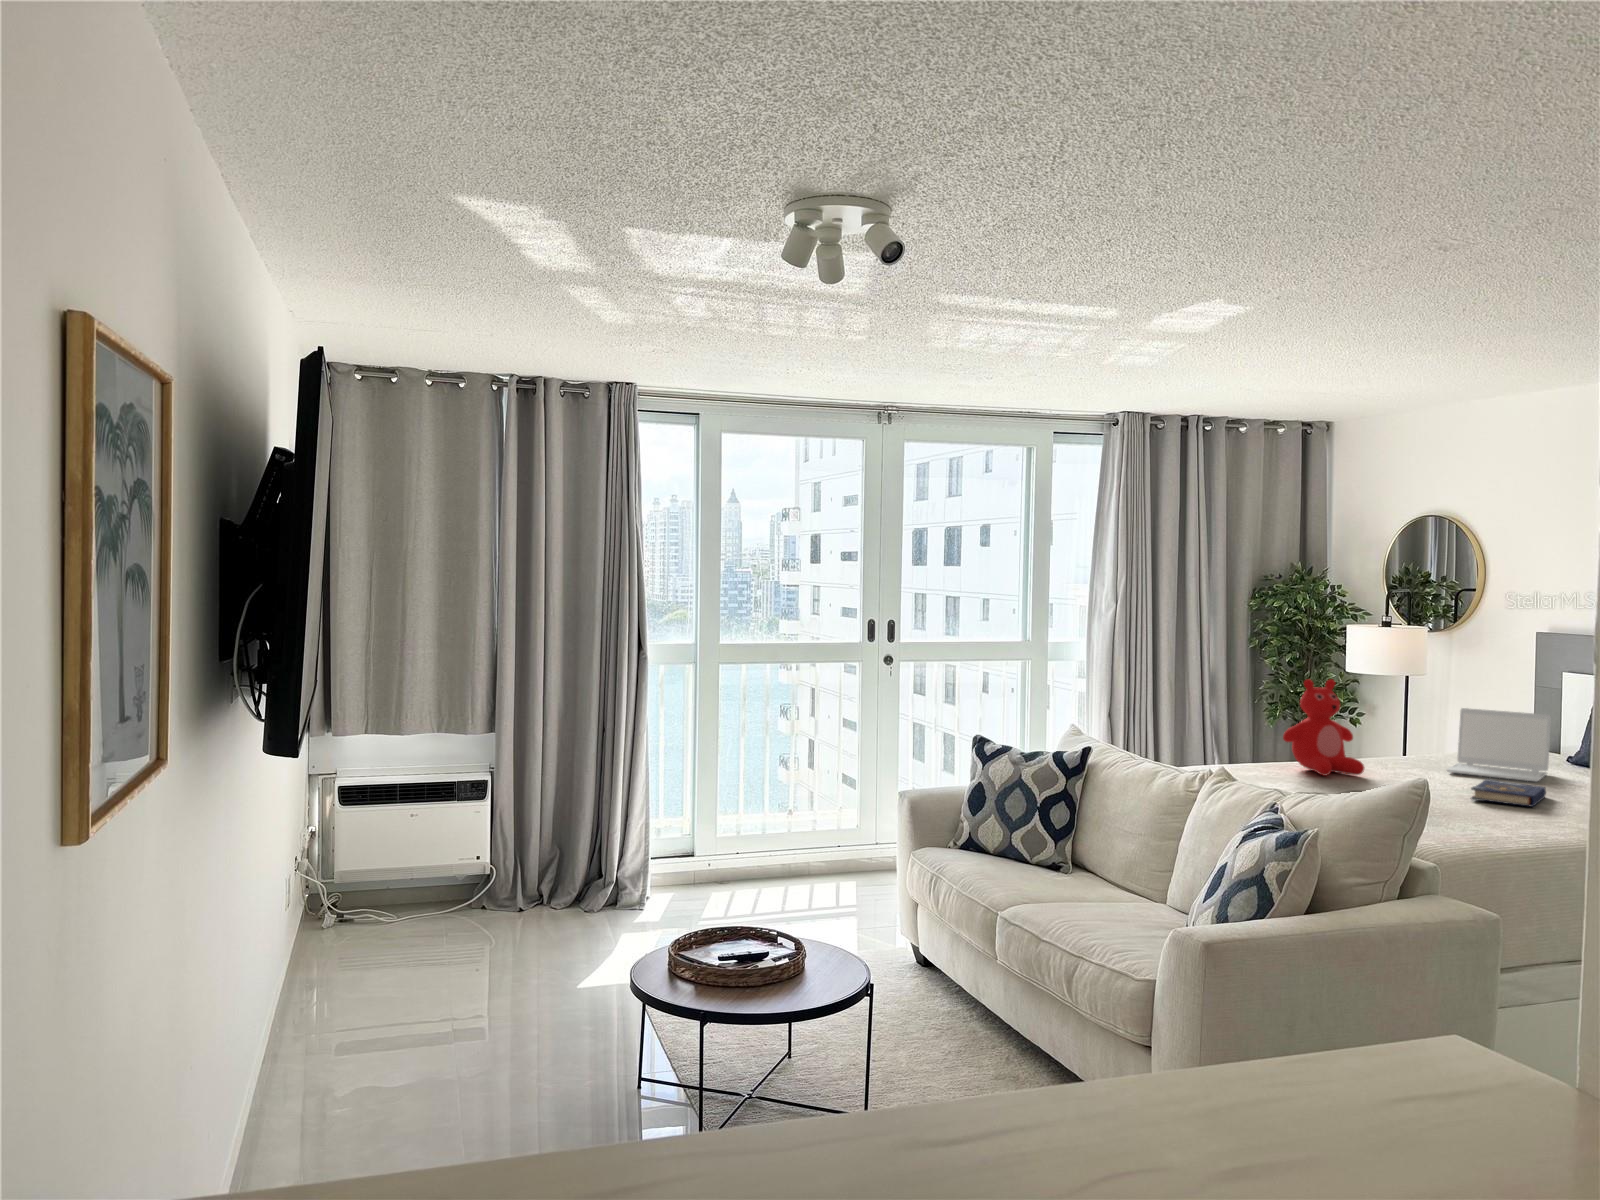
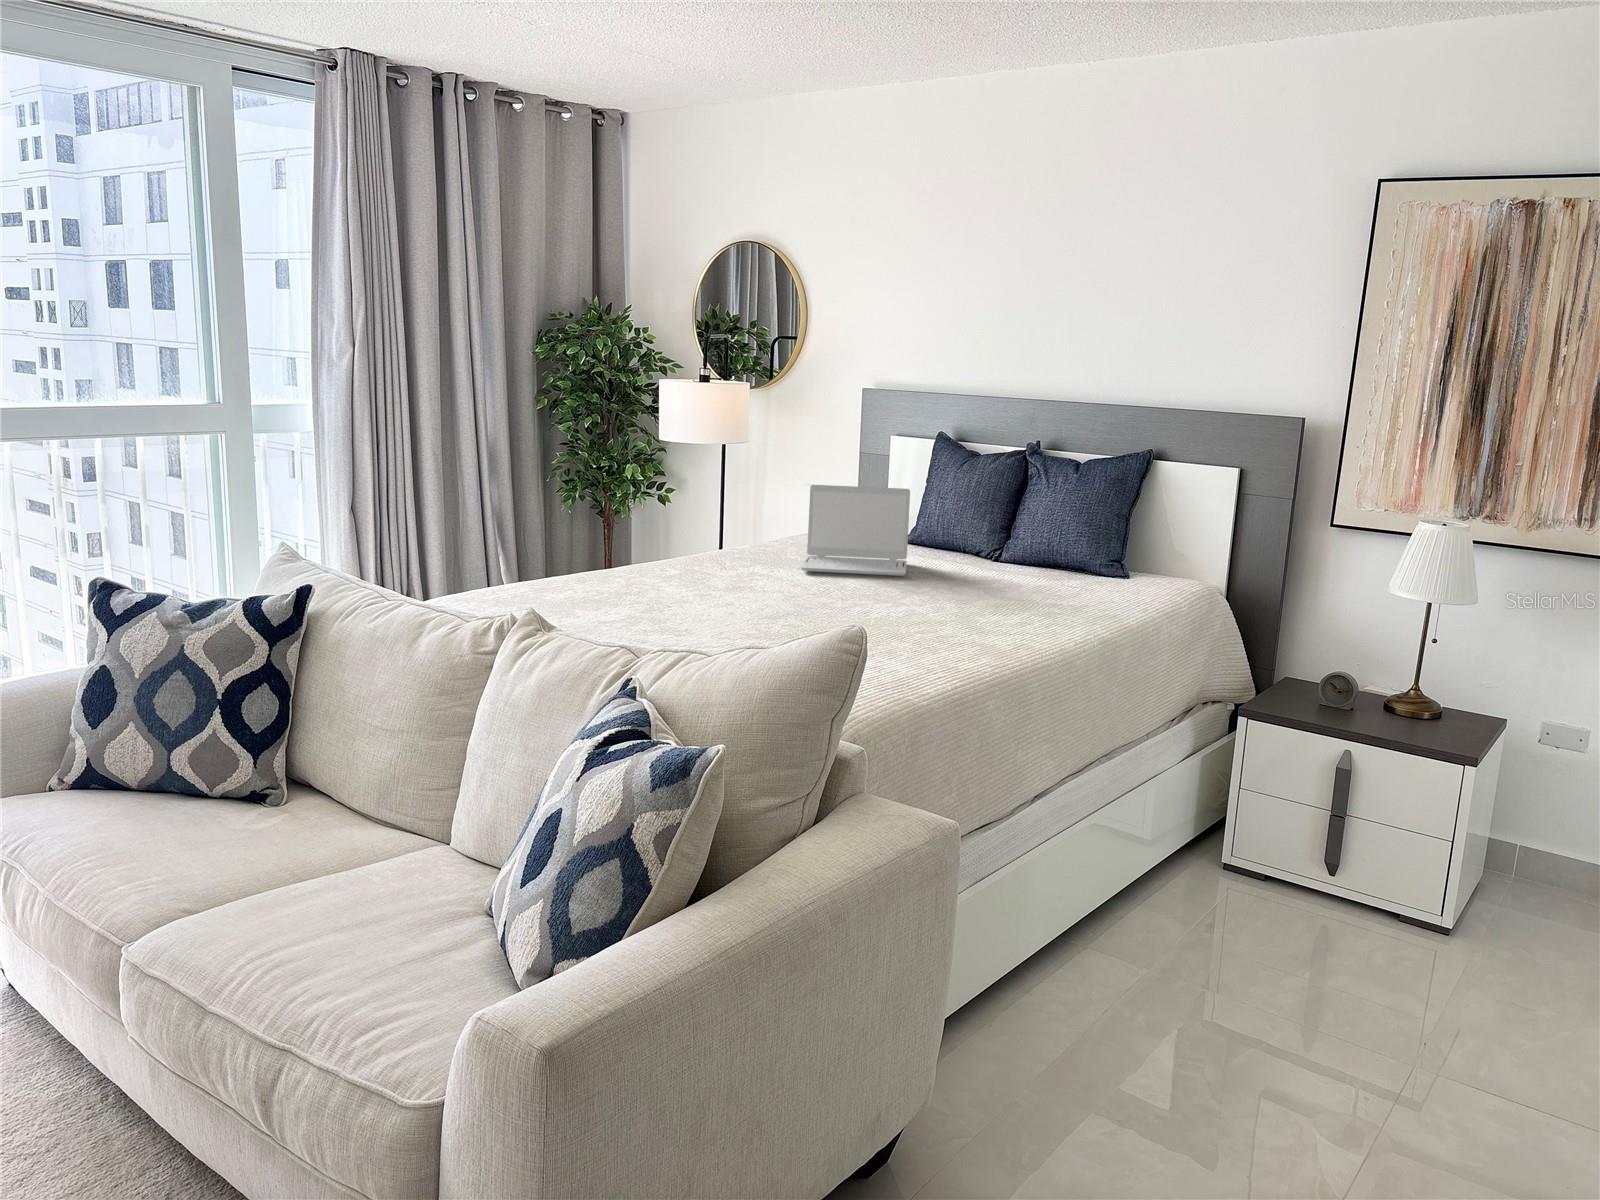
teddy bear: present [1283,679,1364,775] -> none [603,454,710,592]
book: present [1471,779,1546,807] -> none [849,581,925,618]

